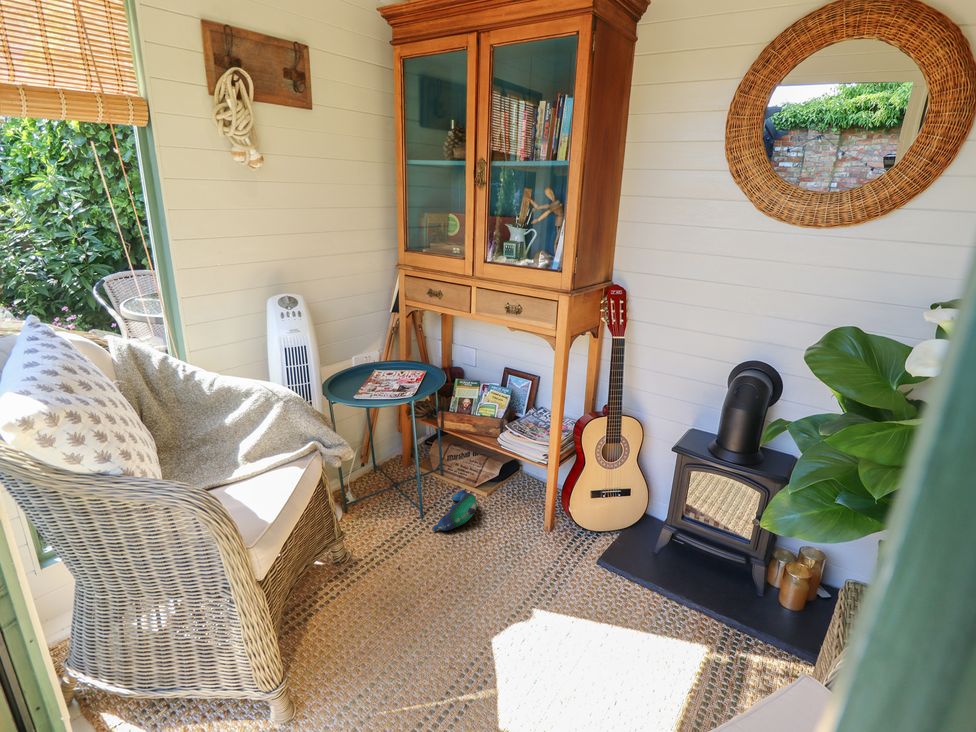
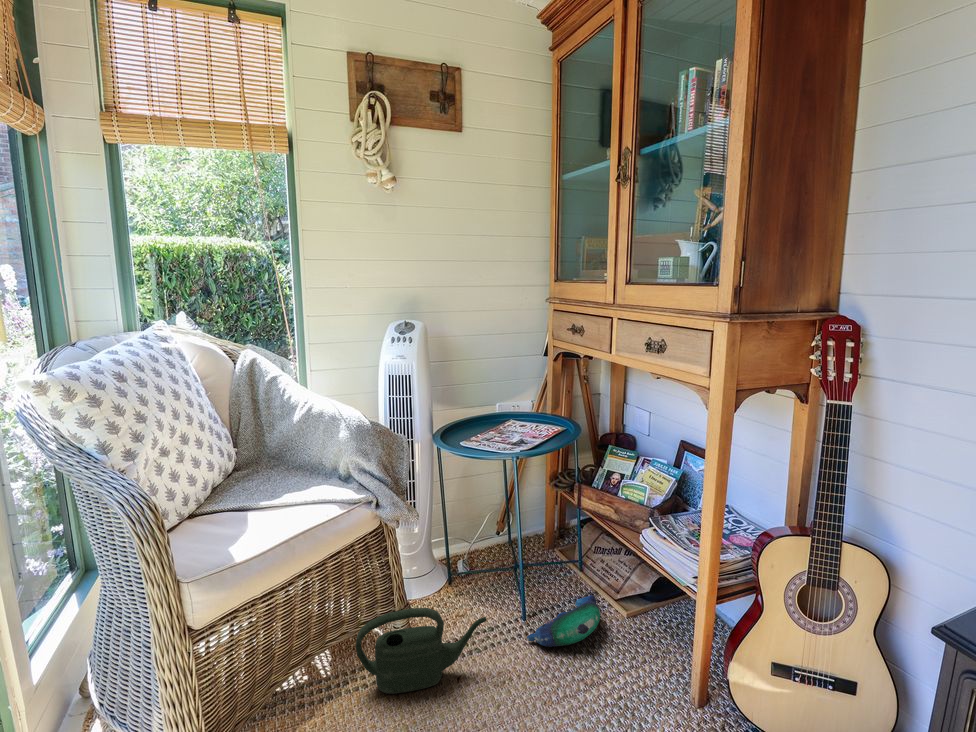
watering can: none [327,521,414,594] -> present [356,608,486,694]

